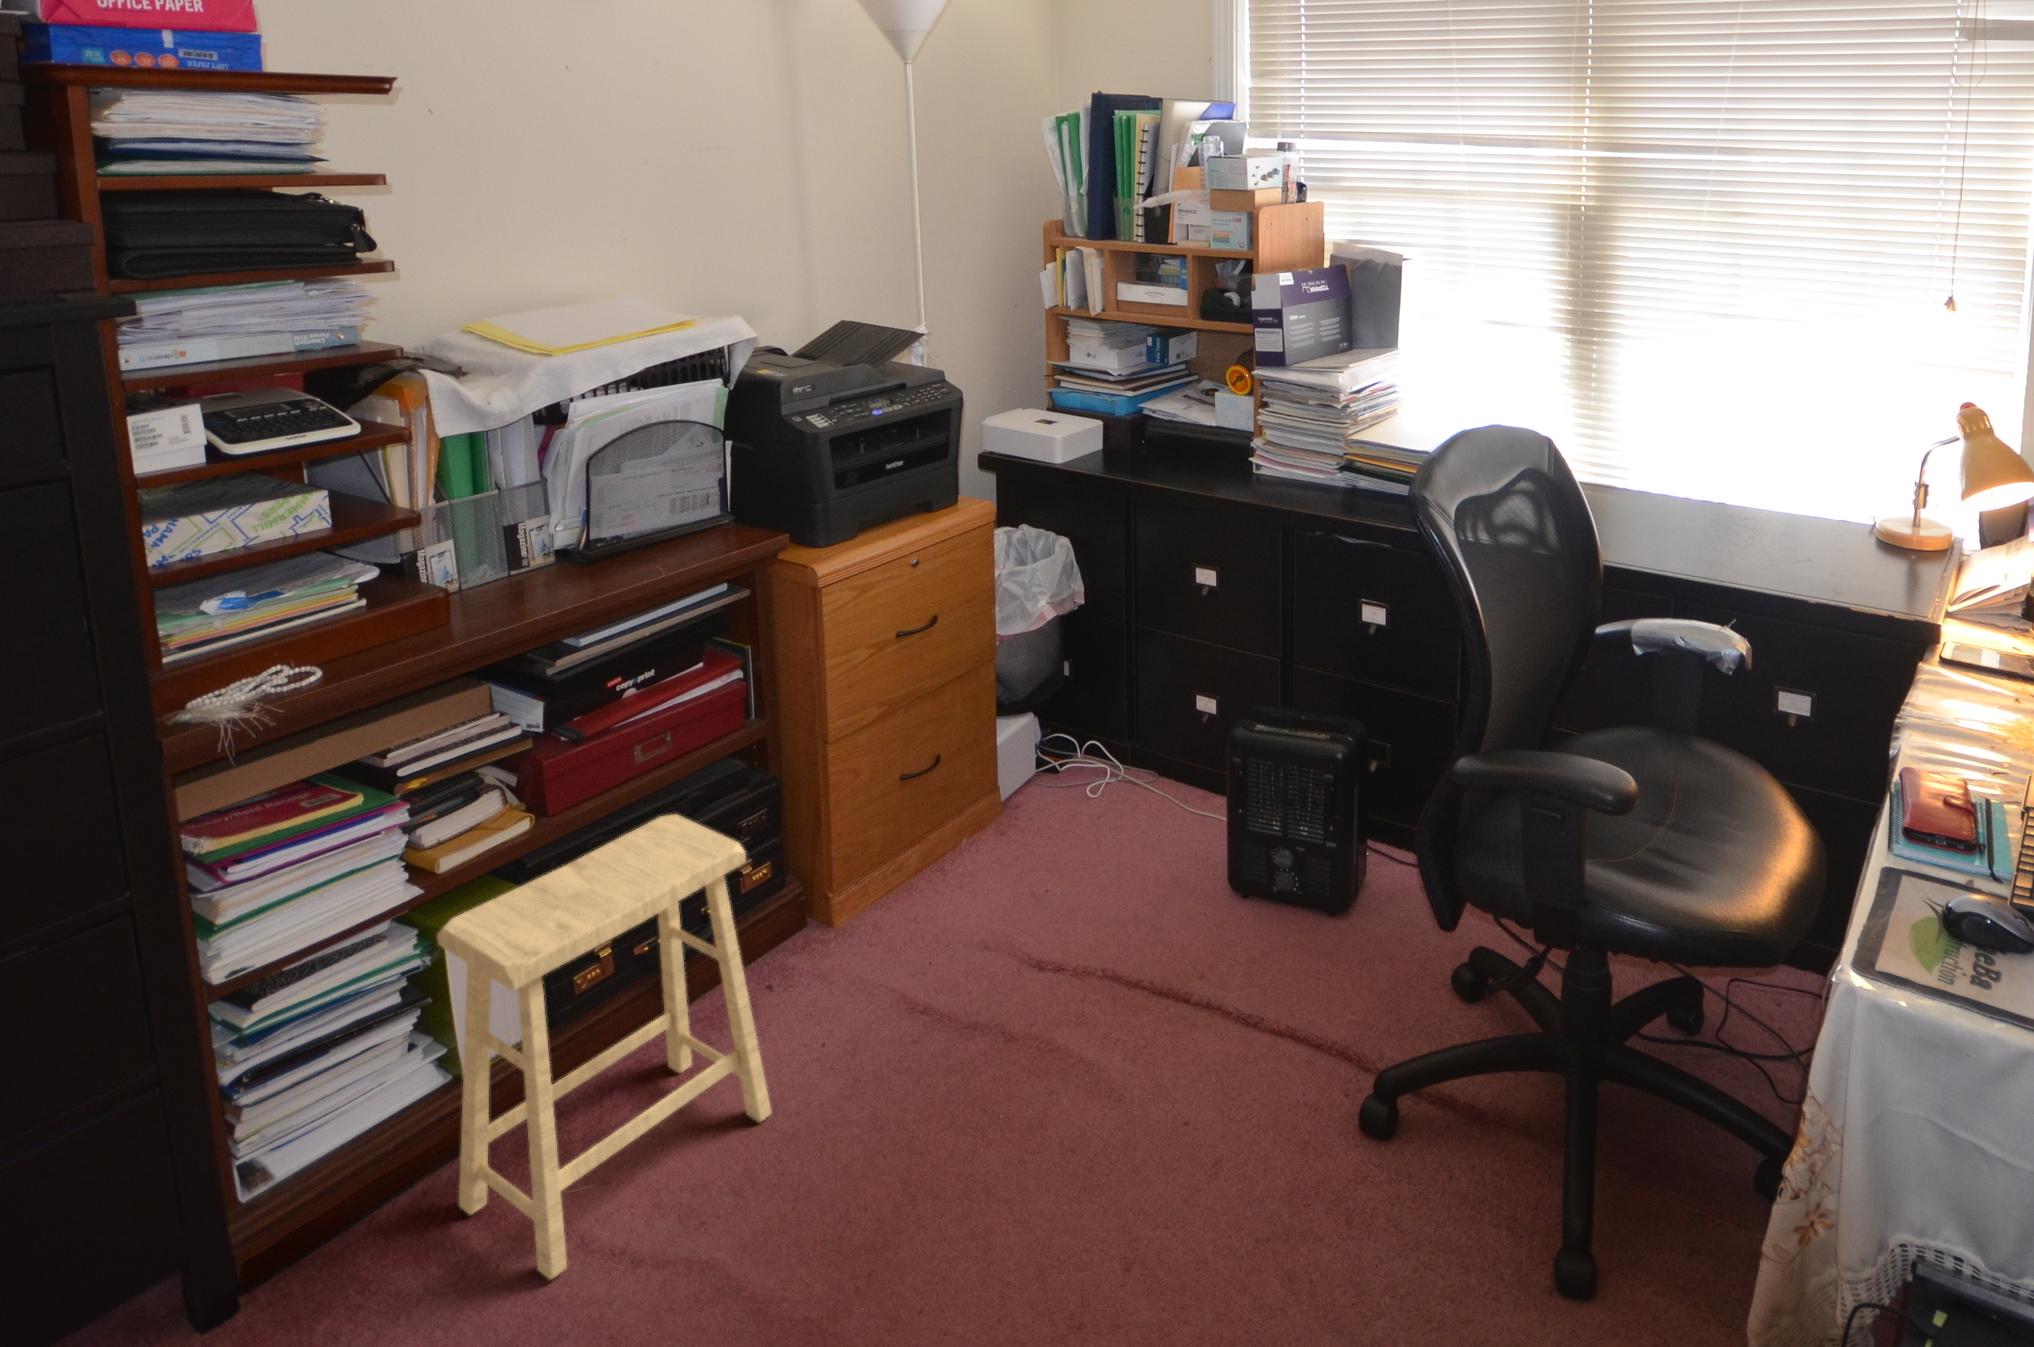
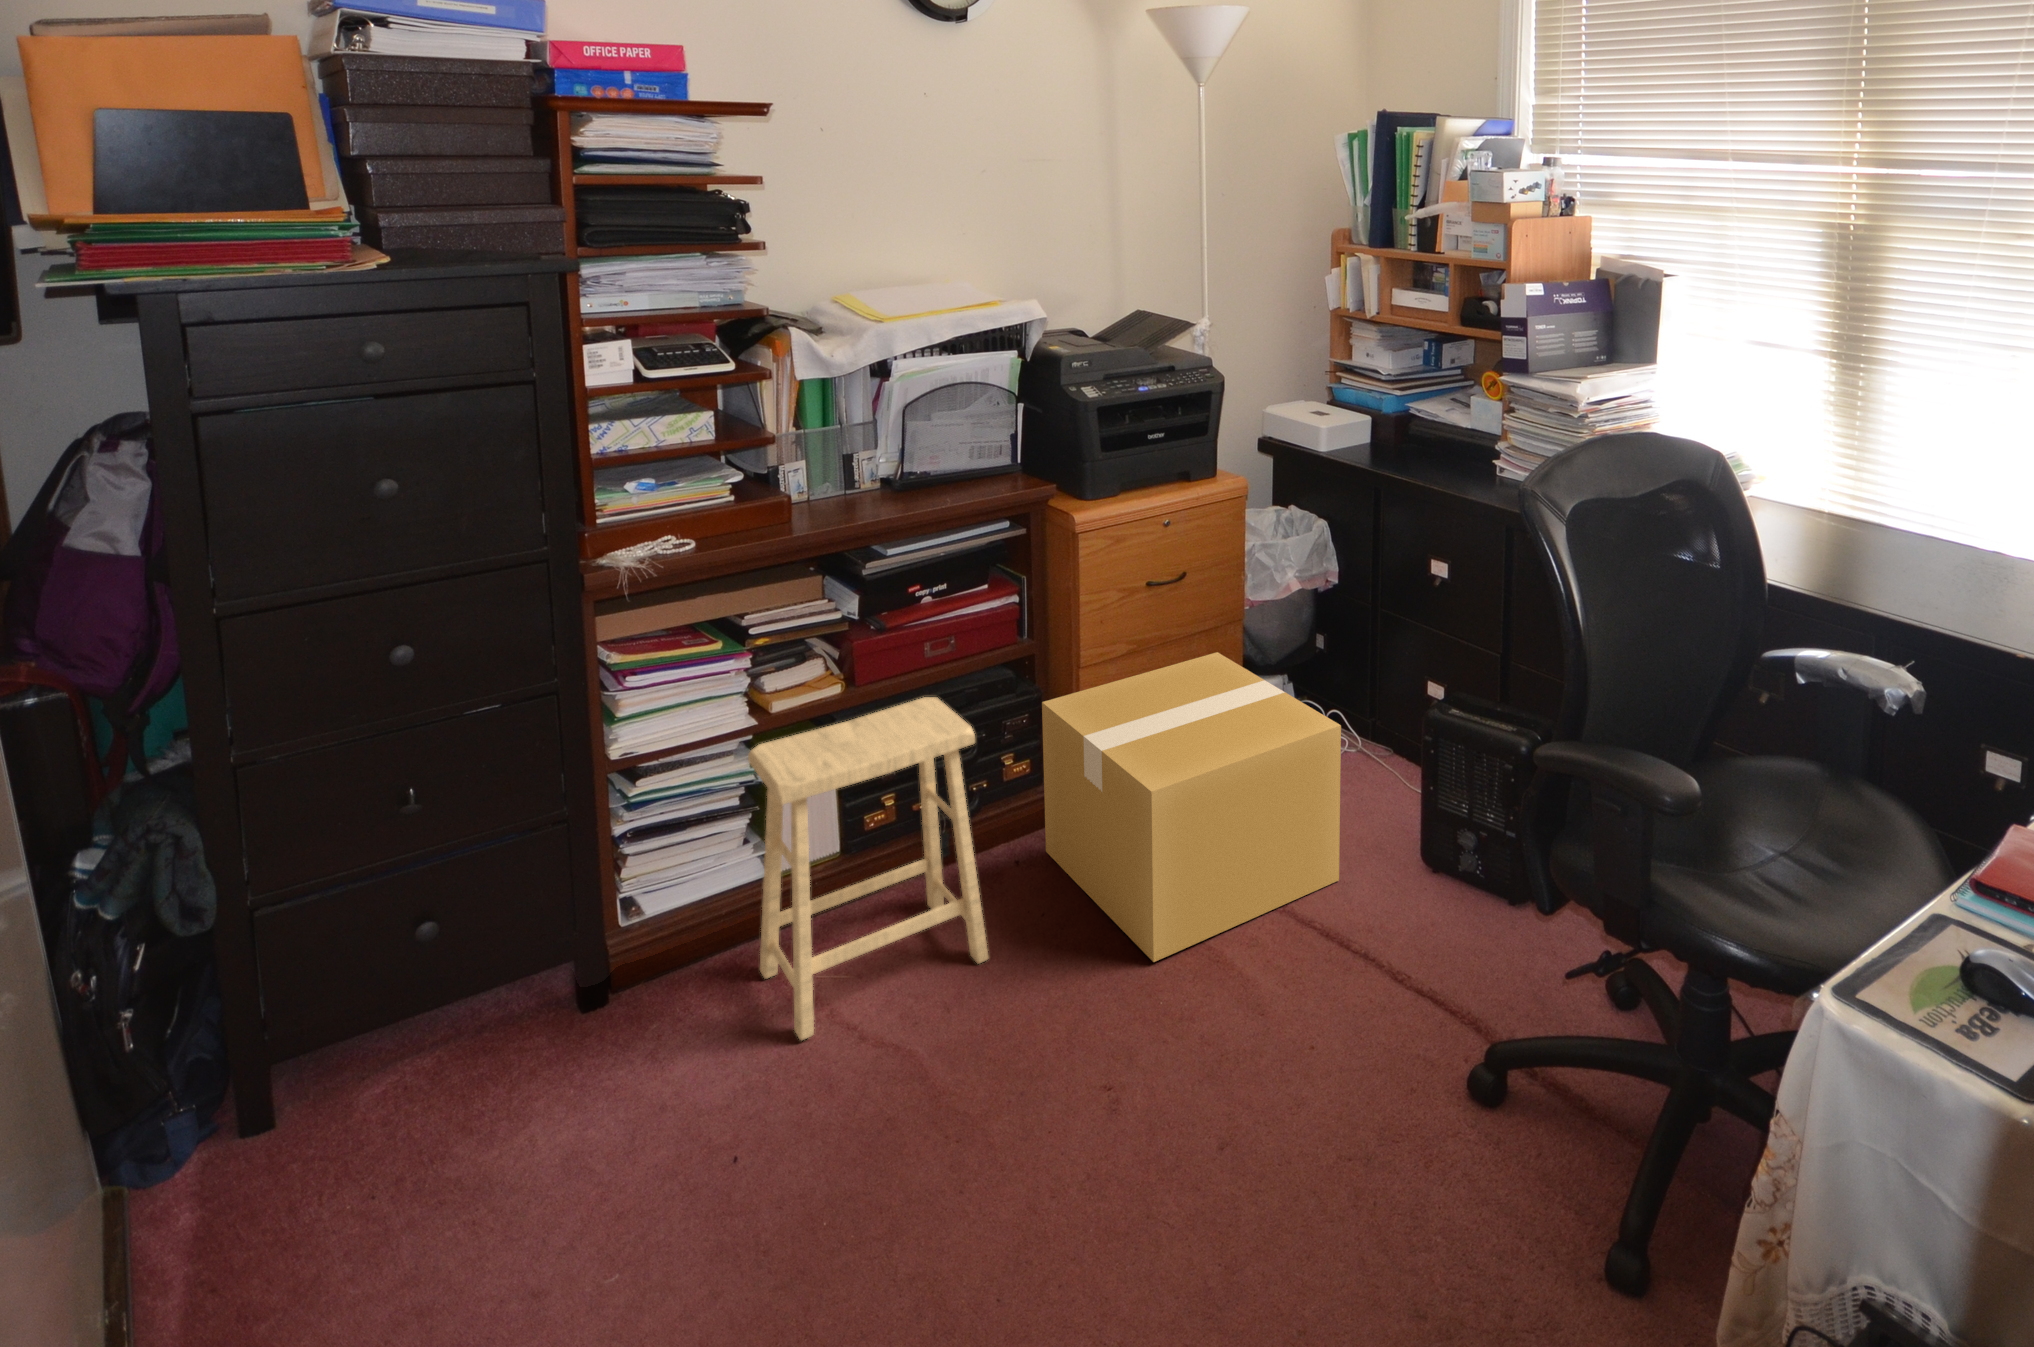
cardboard box: none [792,703,1149,1068] -> present [1042,652,1341,962]

